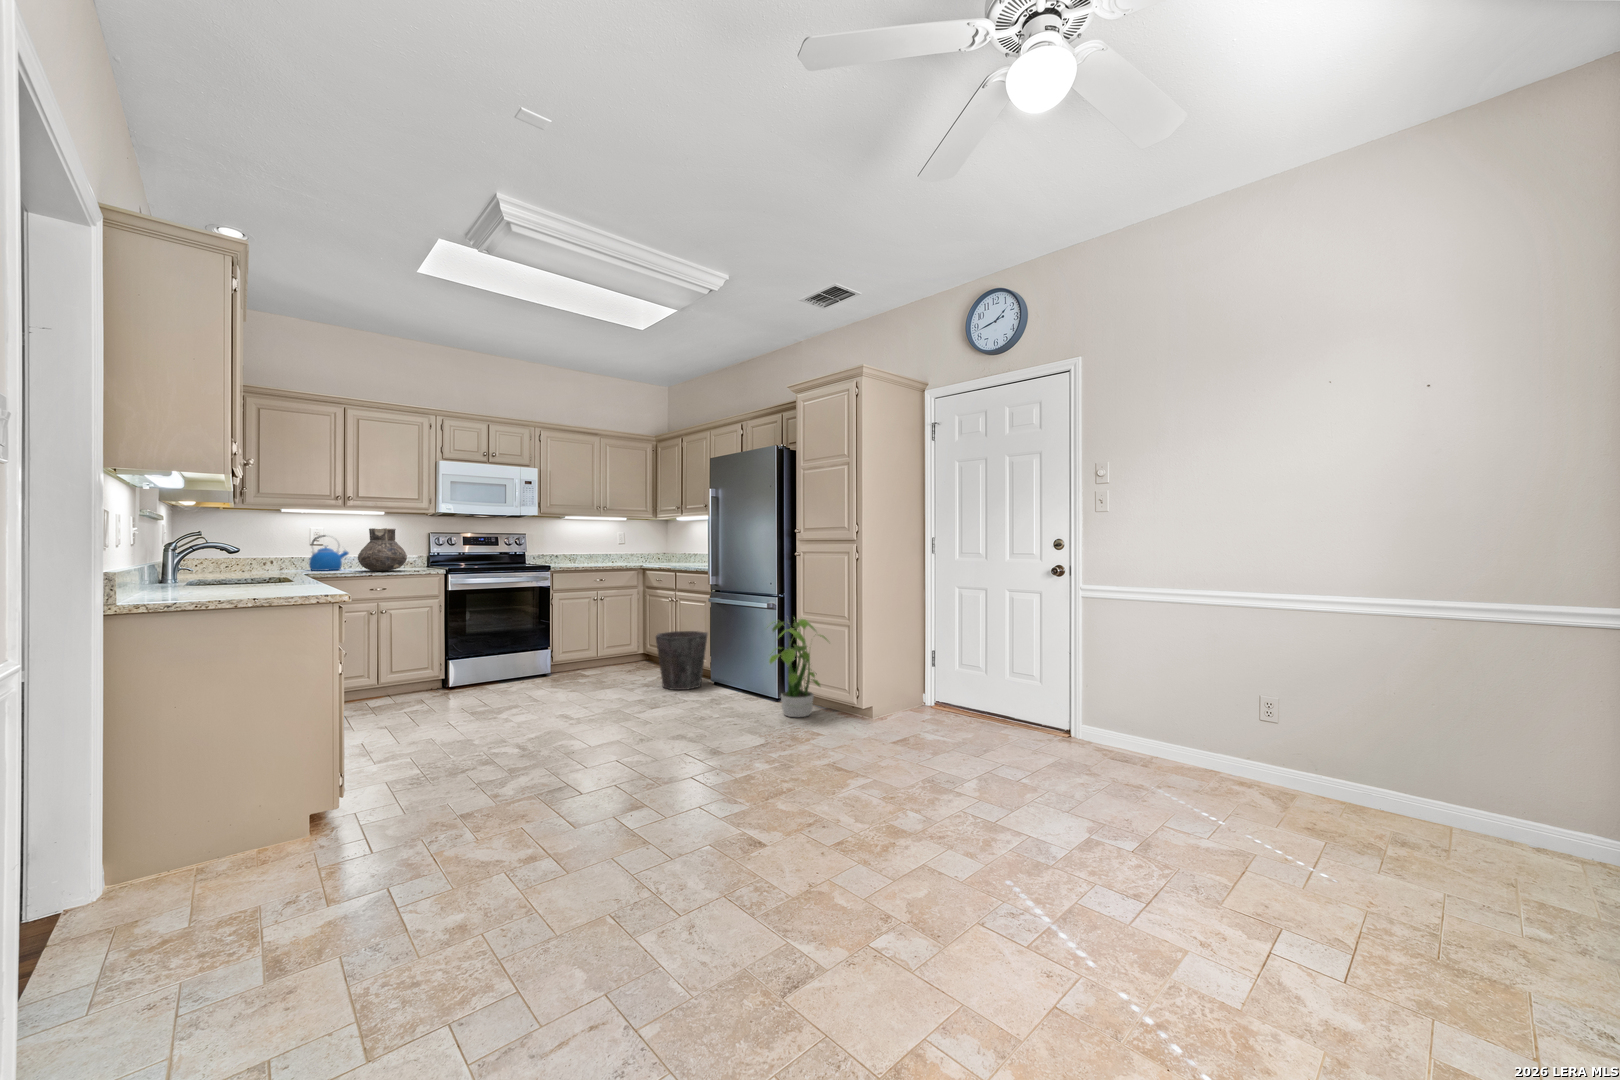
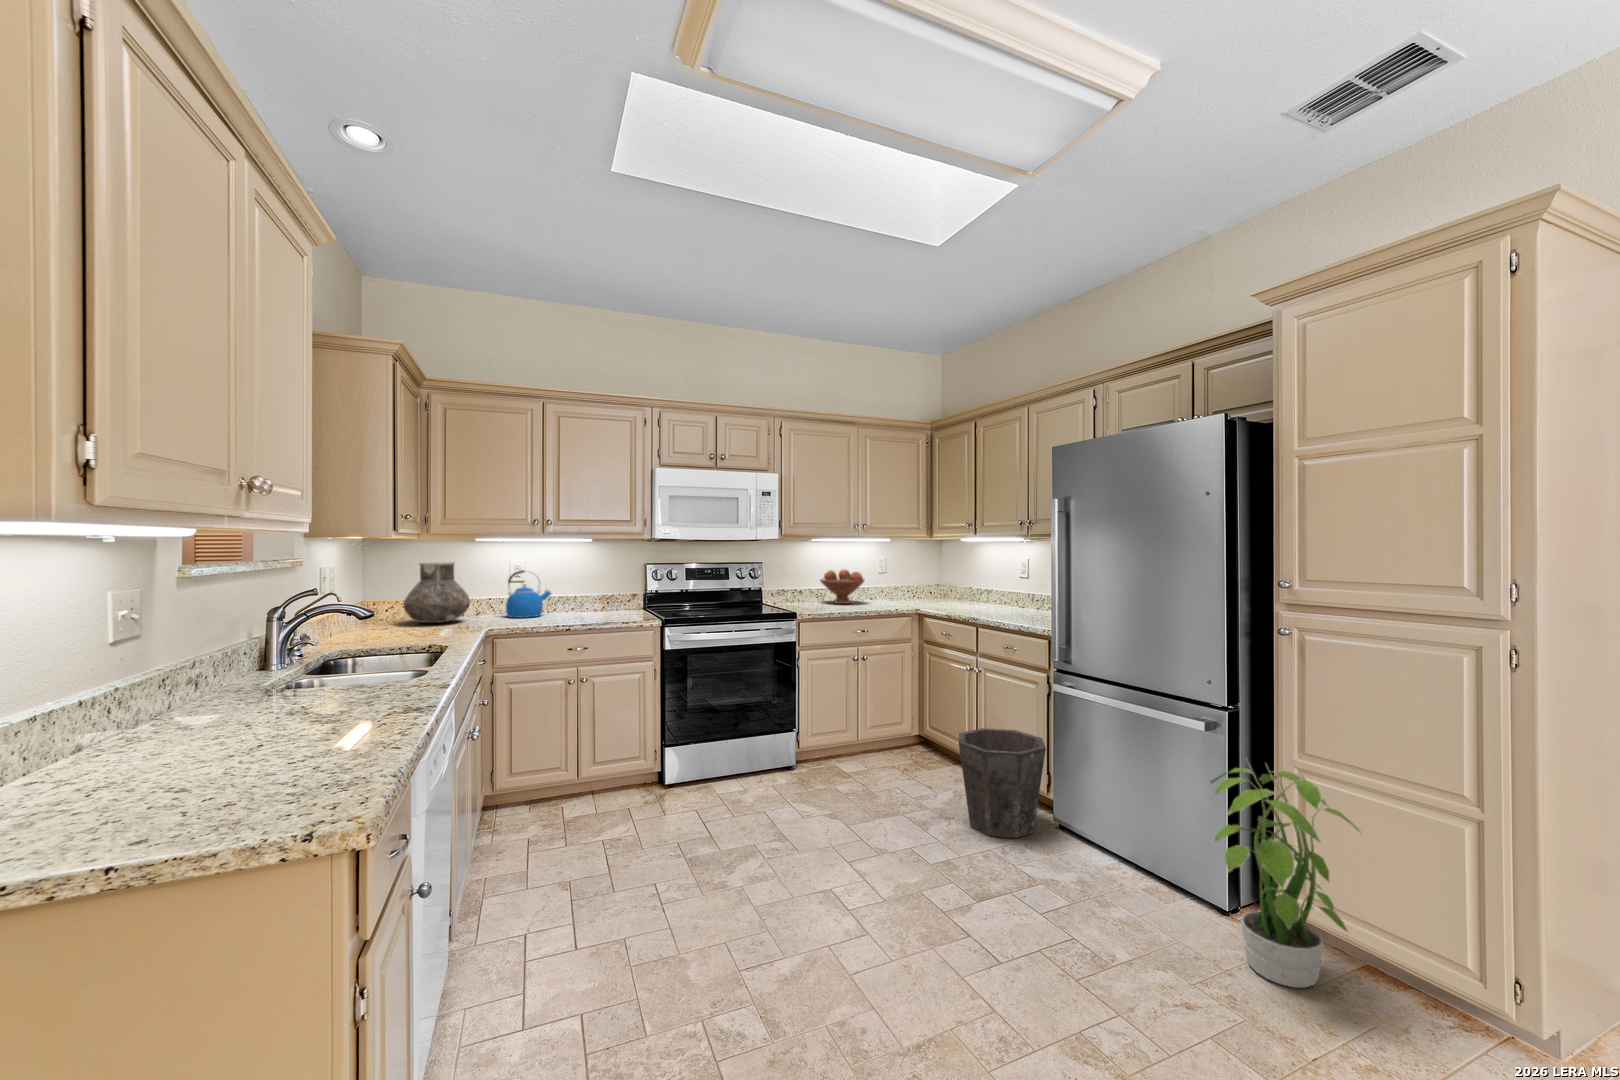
vase: present [358,528,407,571] -> present [403,562,470,623]
fruit bowl: none [570,541,604,565] -> present [820,570,864,604]

